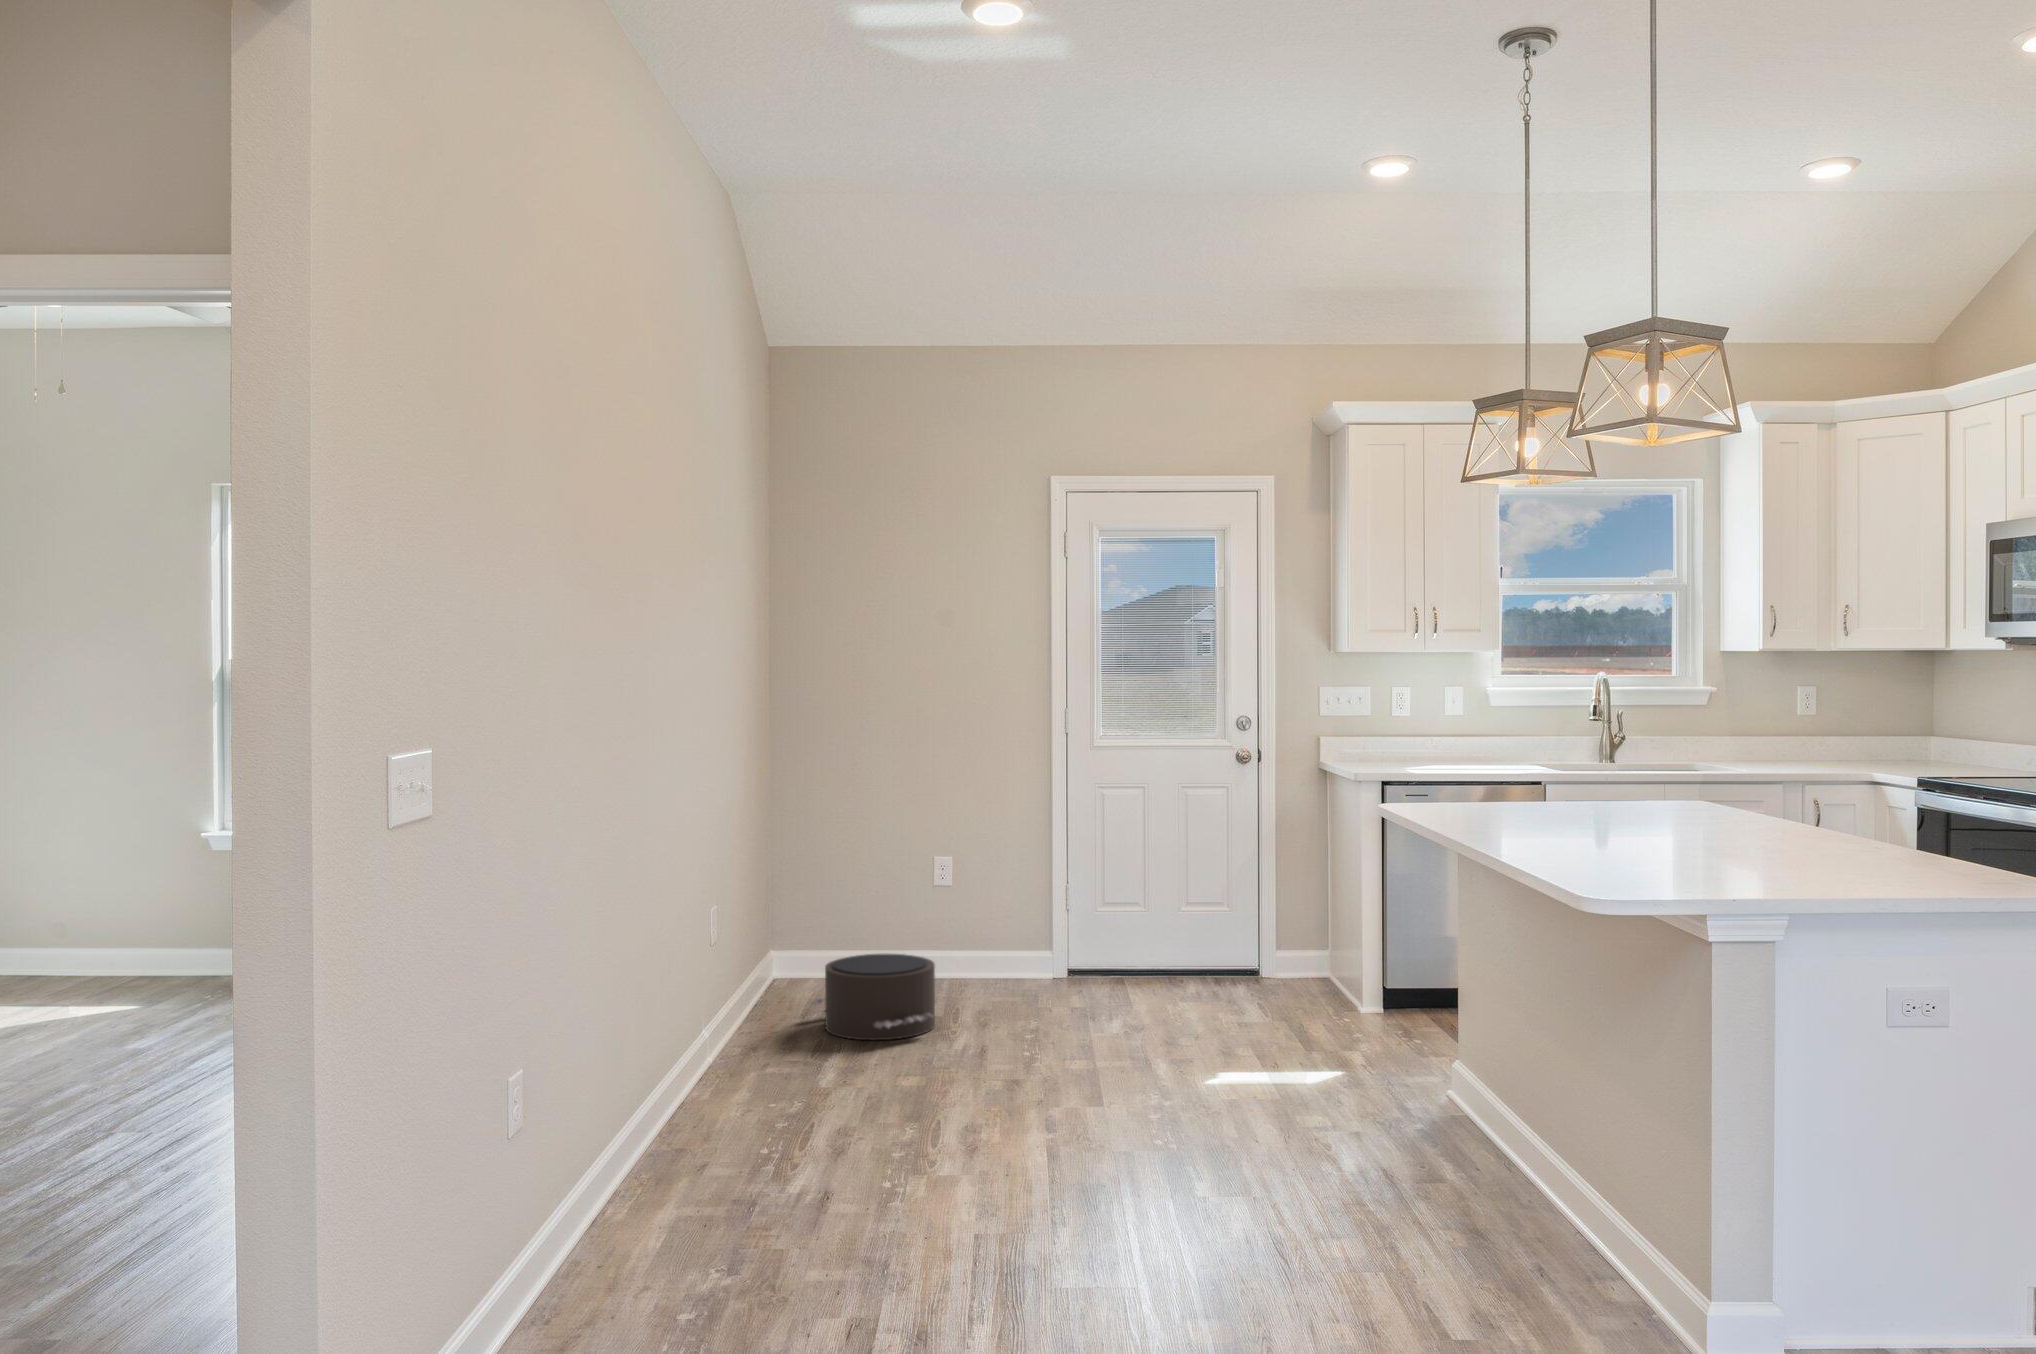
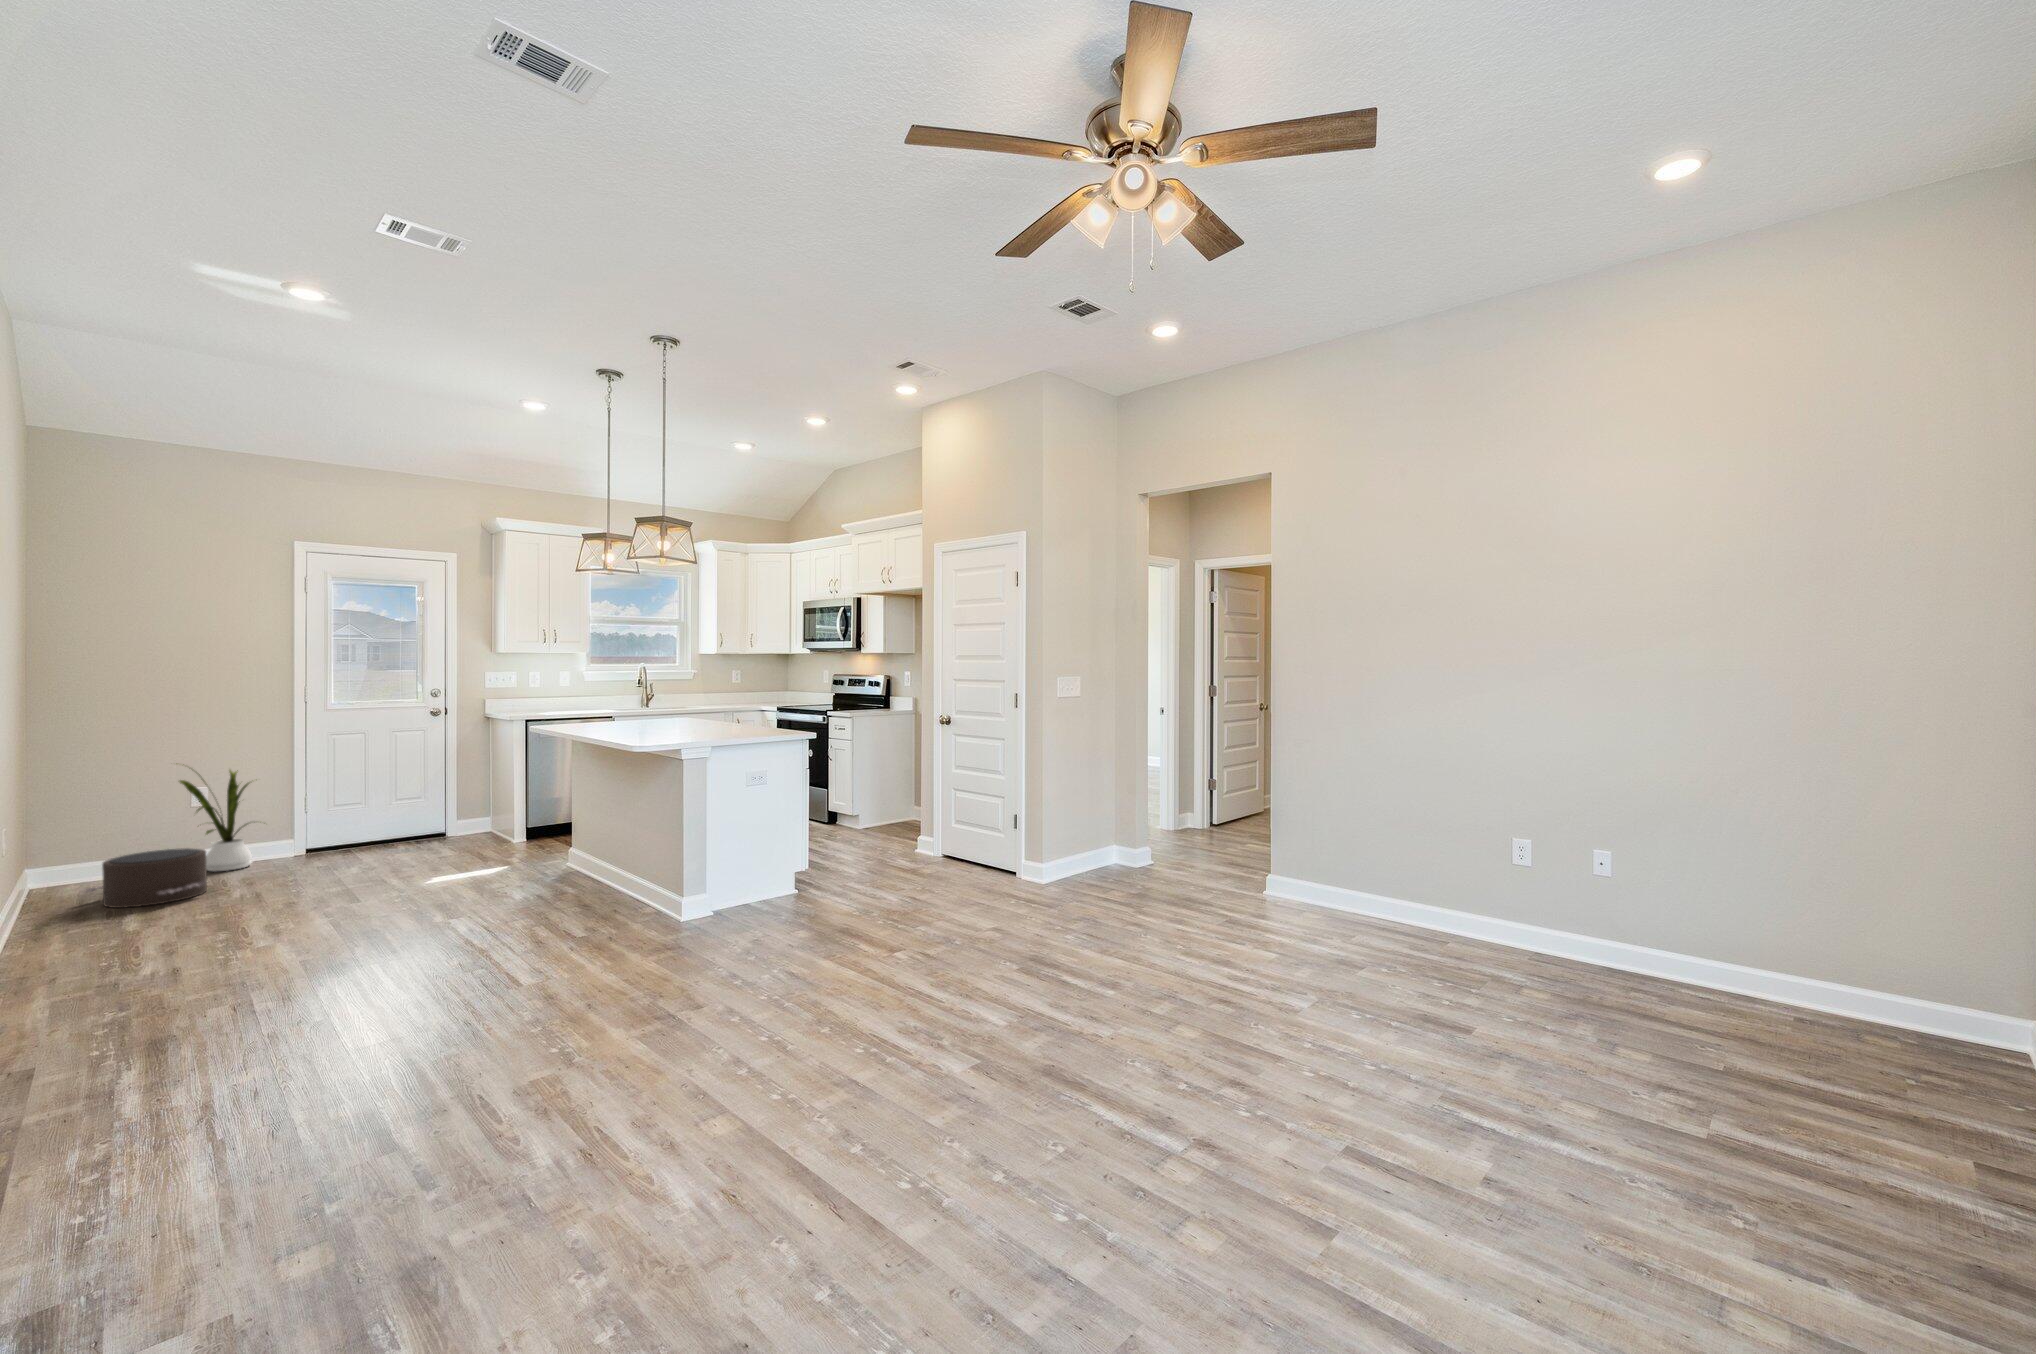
house plant: none [910,822,1022,992] -> present [180,770,252,872]

